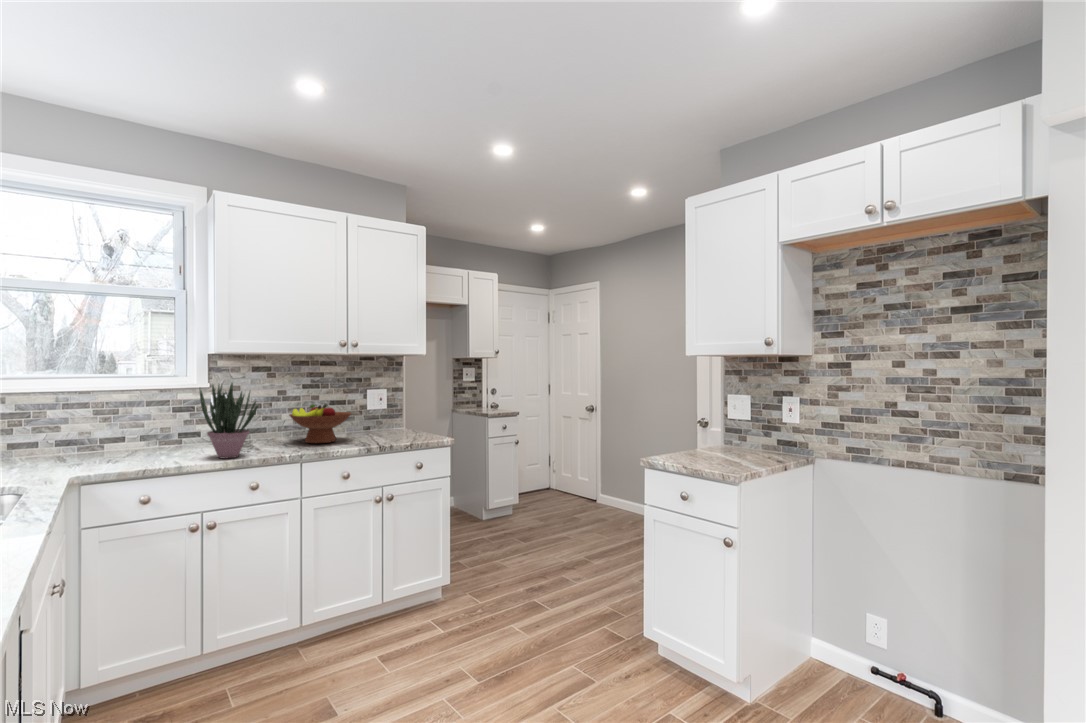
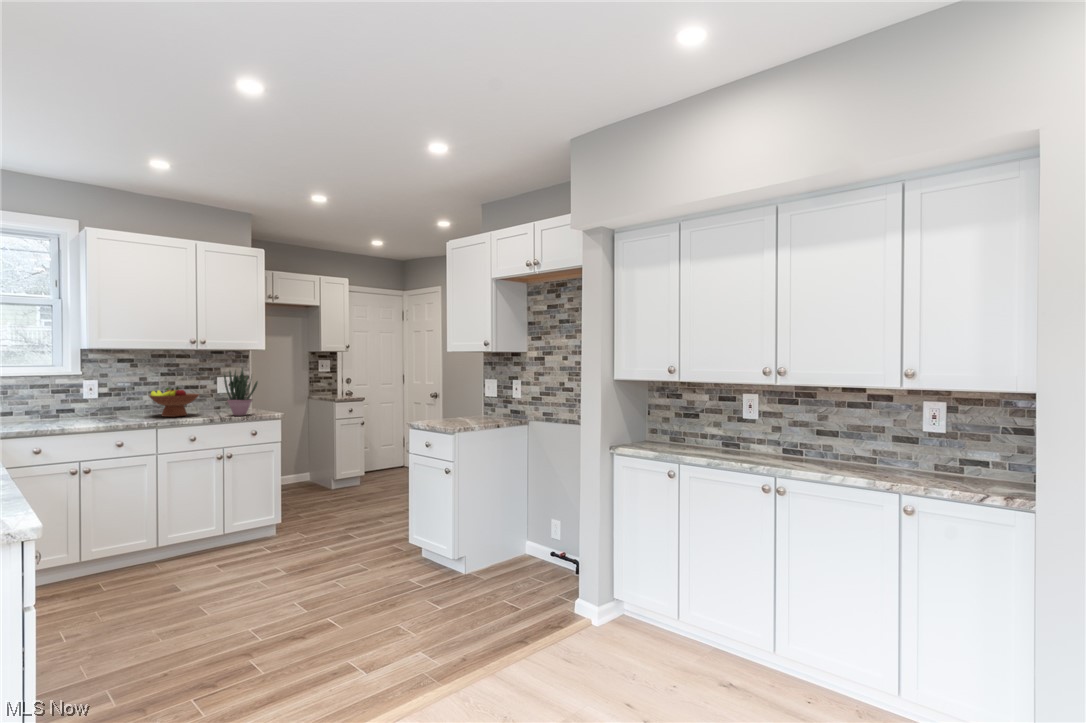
potted plant: present [200,383,258,458] -> present [224,369,258,416]

